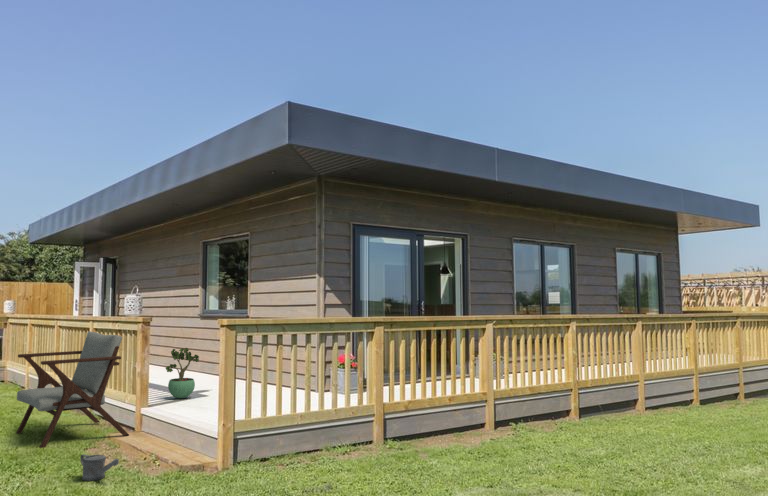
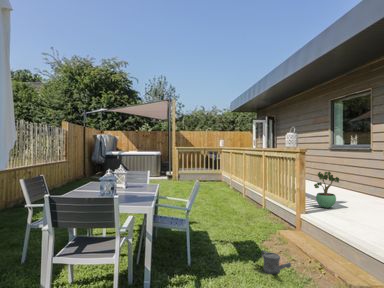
lounge chair: present [16,331,129,448] -> none [223,157,292,233]

